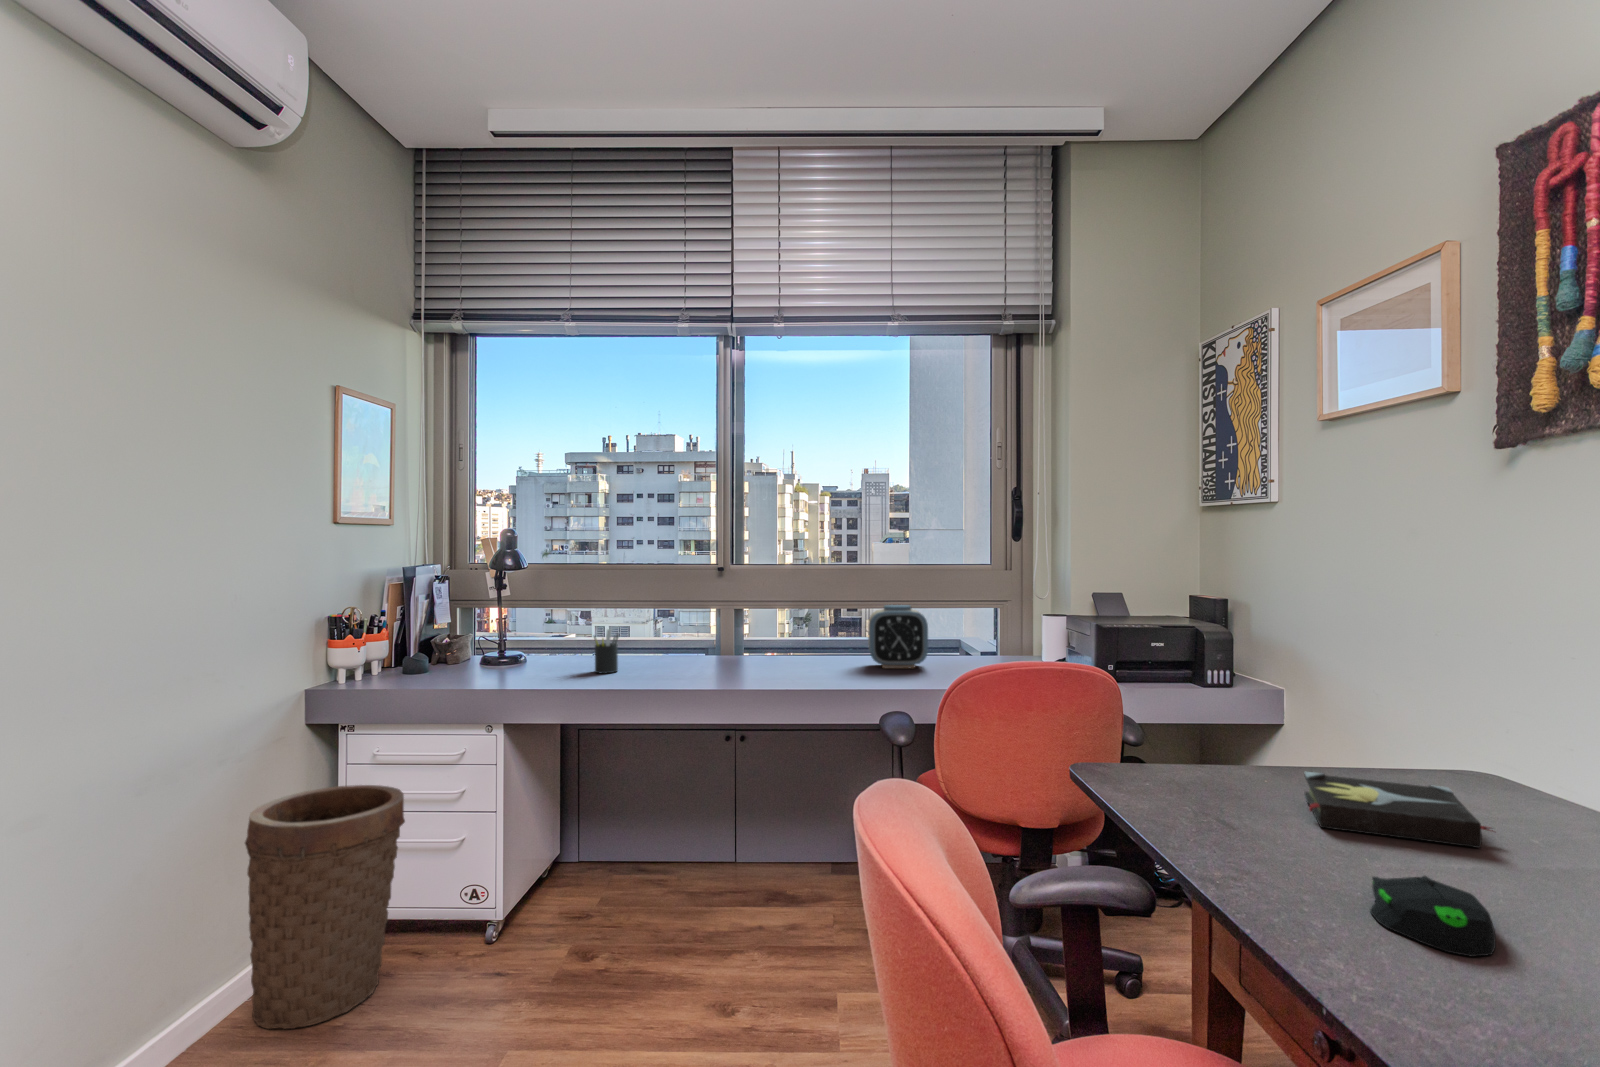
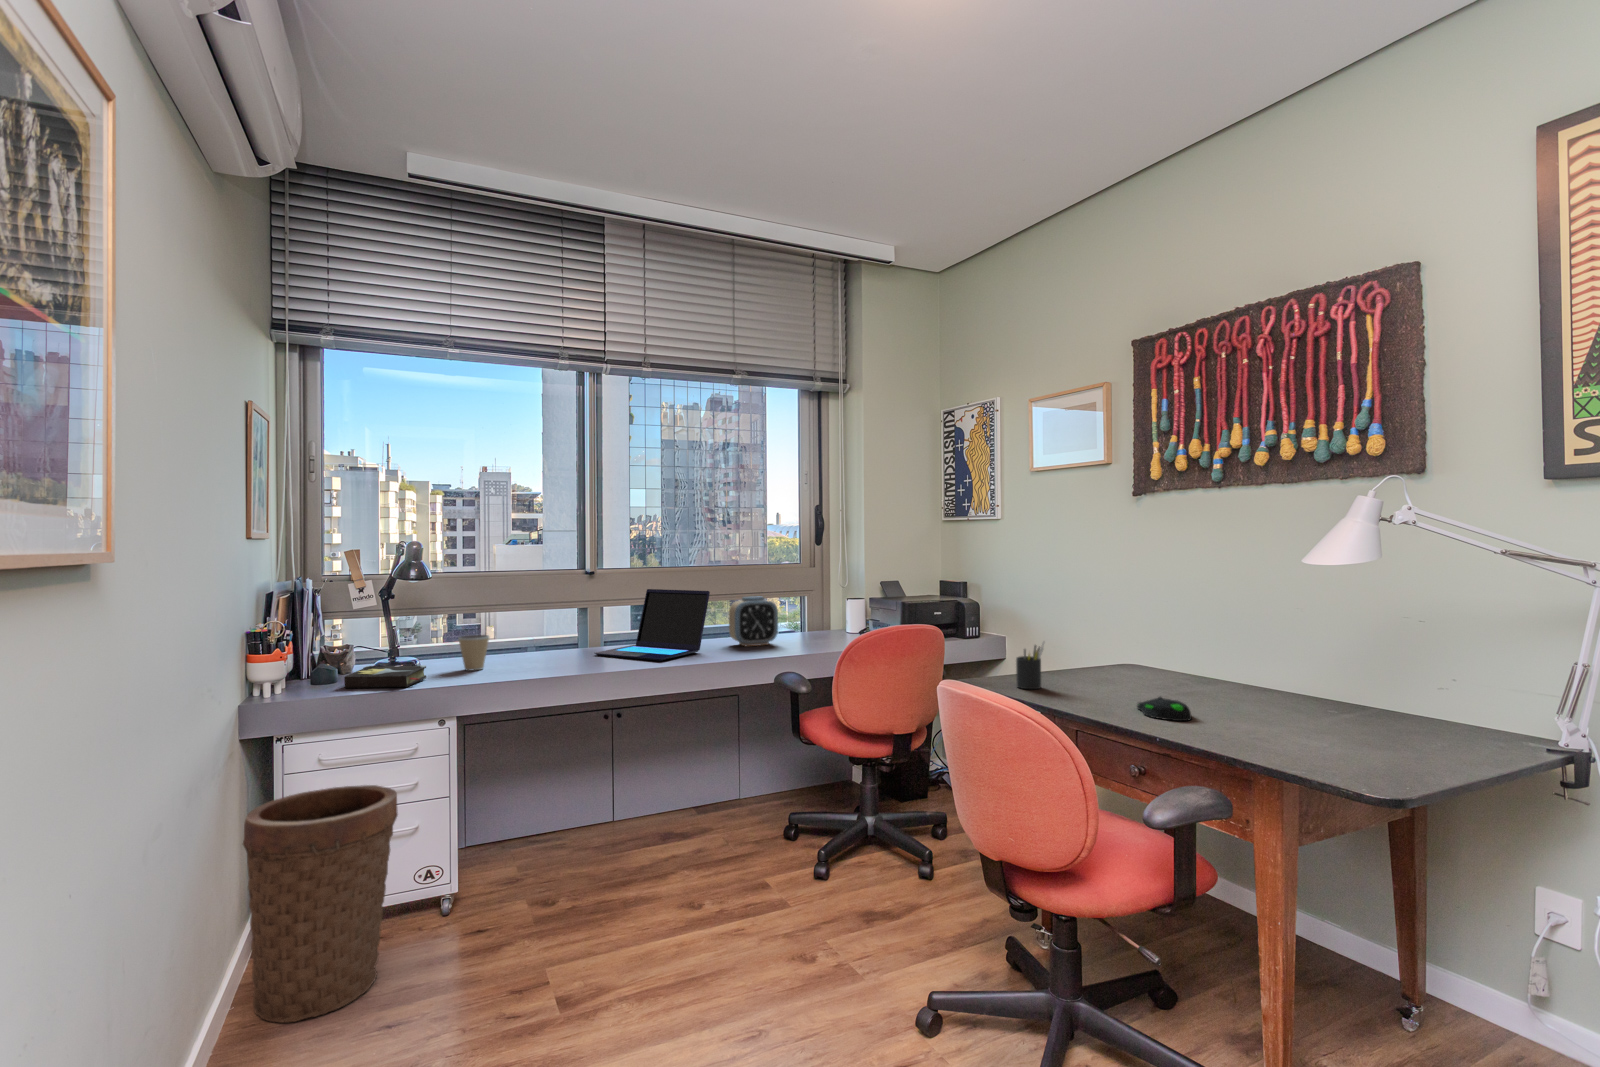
laptop: none [698,591,833,679] -> present [594,589,710,661]
pen holder: present [594,629,619,673] -> present [1016,642,1044,689]
coffee cup: none [541,634,574,673] -> present [459,635,489,671]
hardback book: present [1304,771,1493,848] -> present [344,665,426,688]

